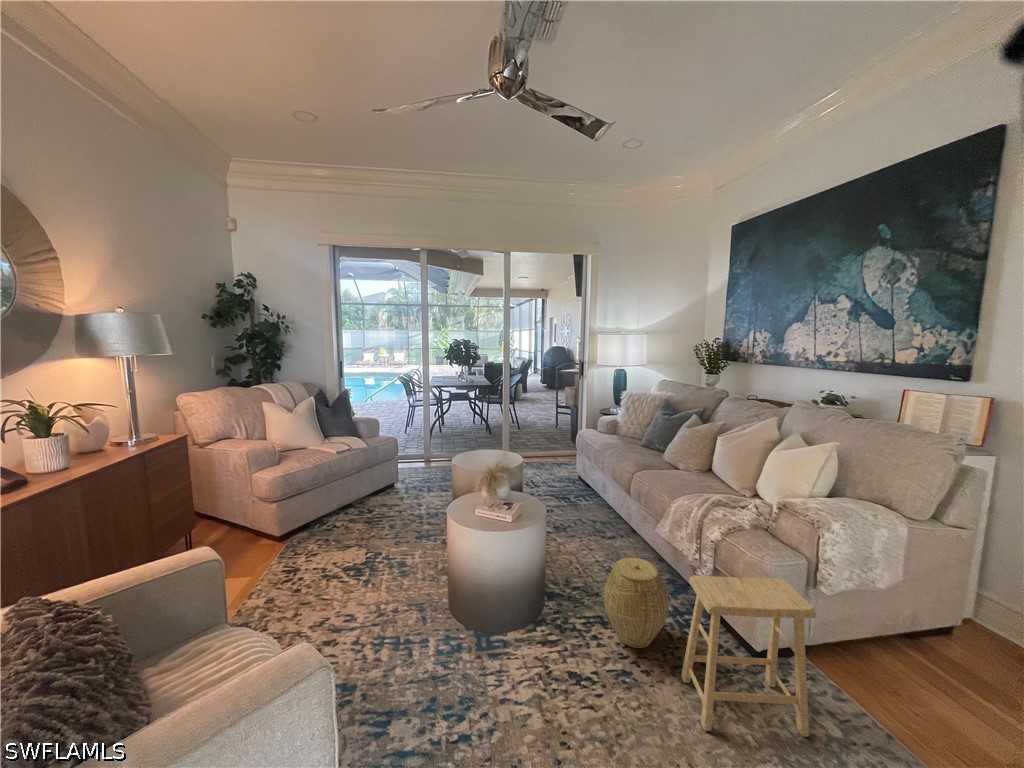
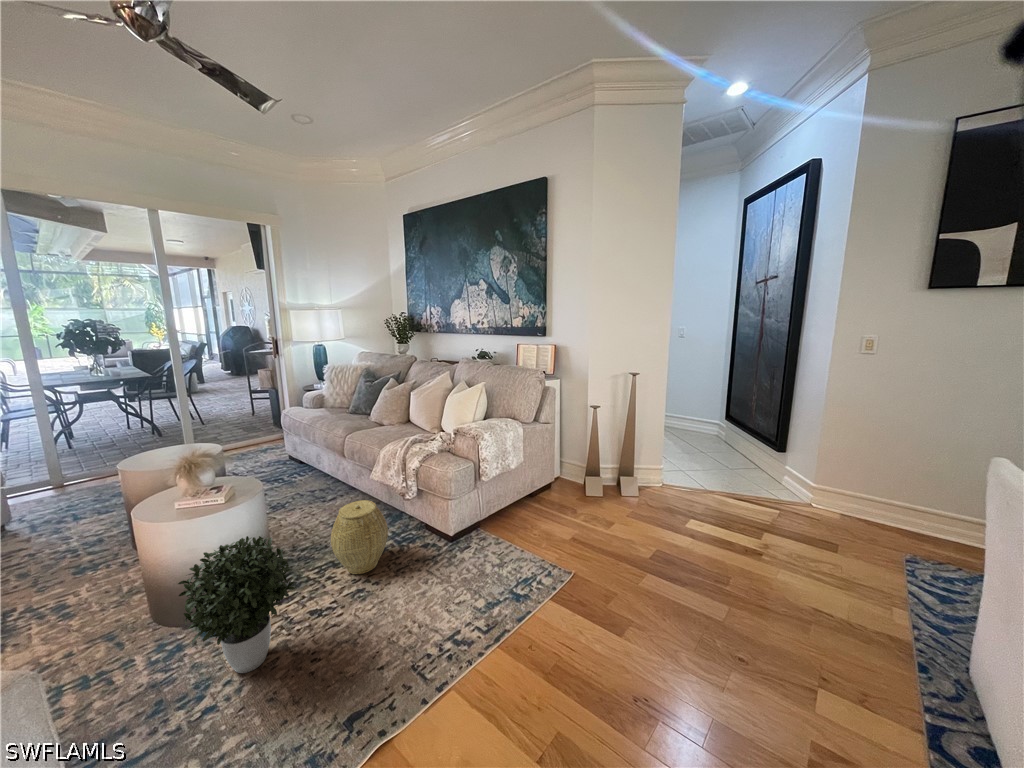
potted plant: none [472,562,563,702] -> present [178,536,295,673]
footstool: present [681,575,816,737] -> none [400,478,484,600]

